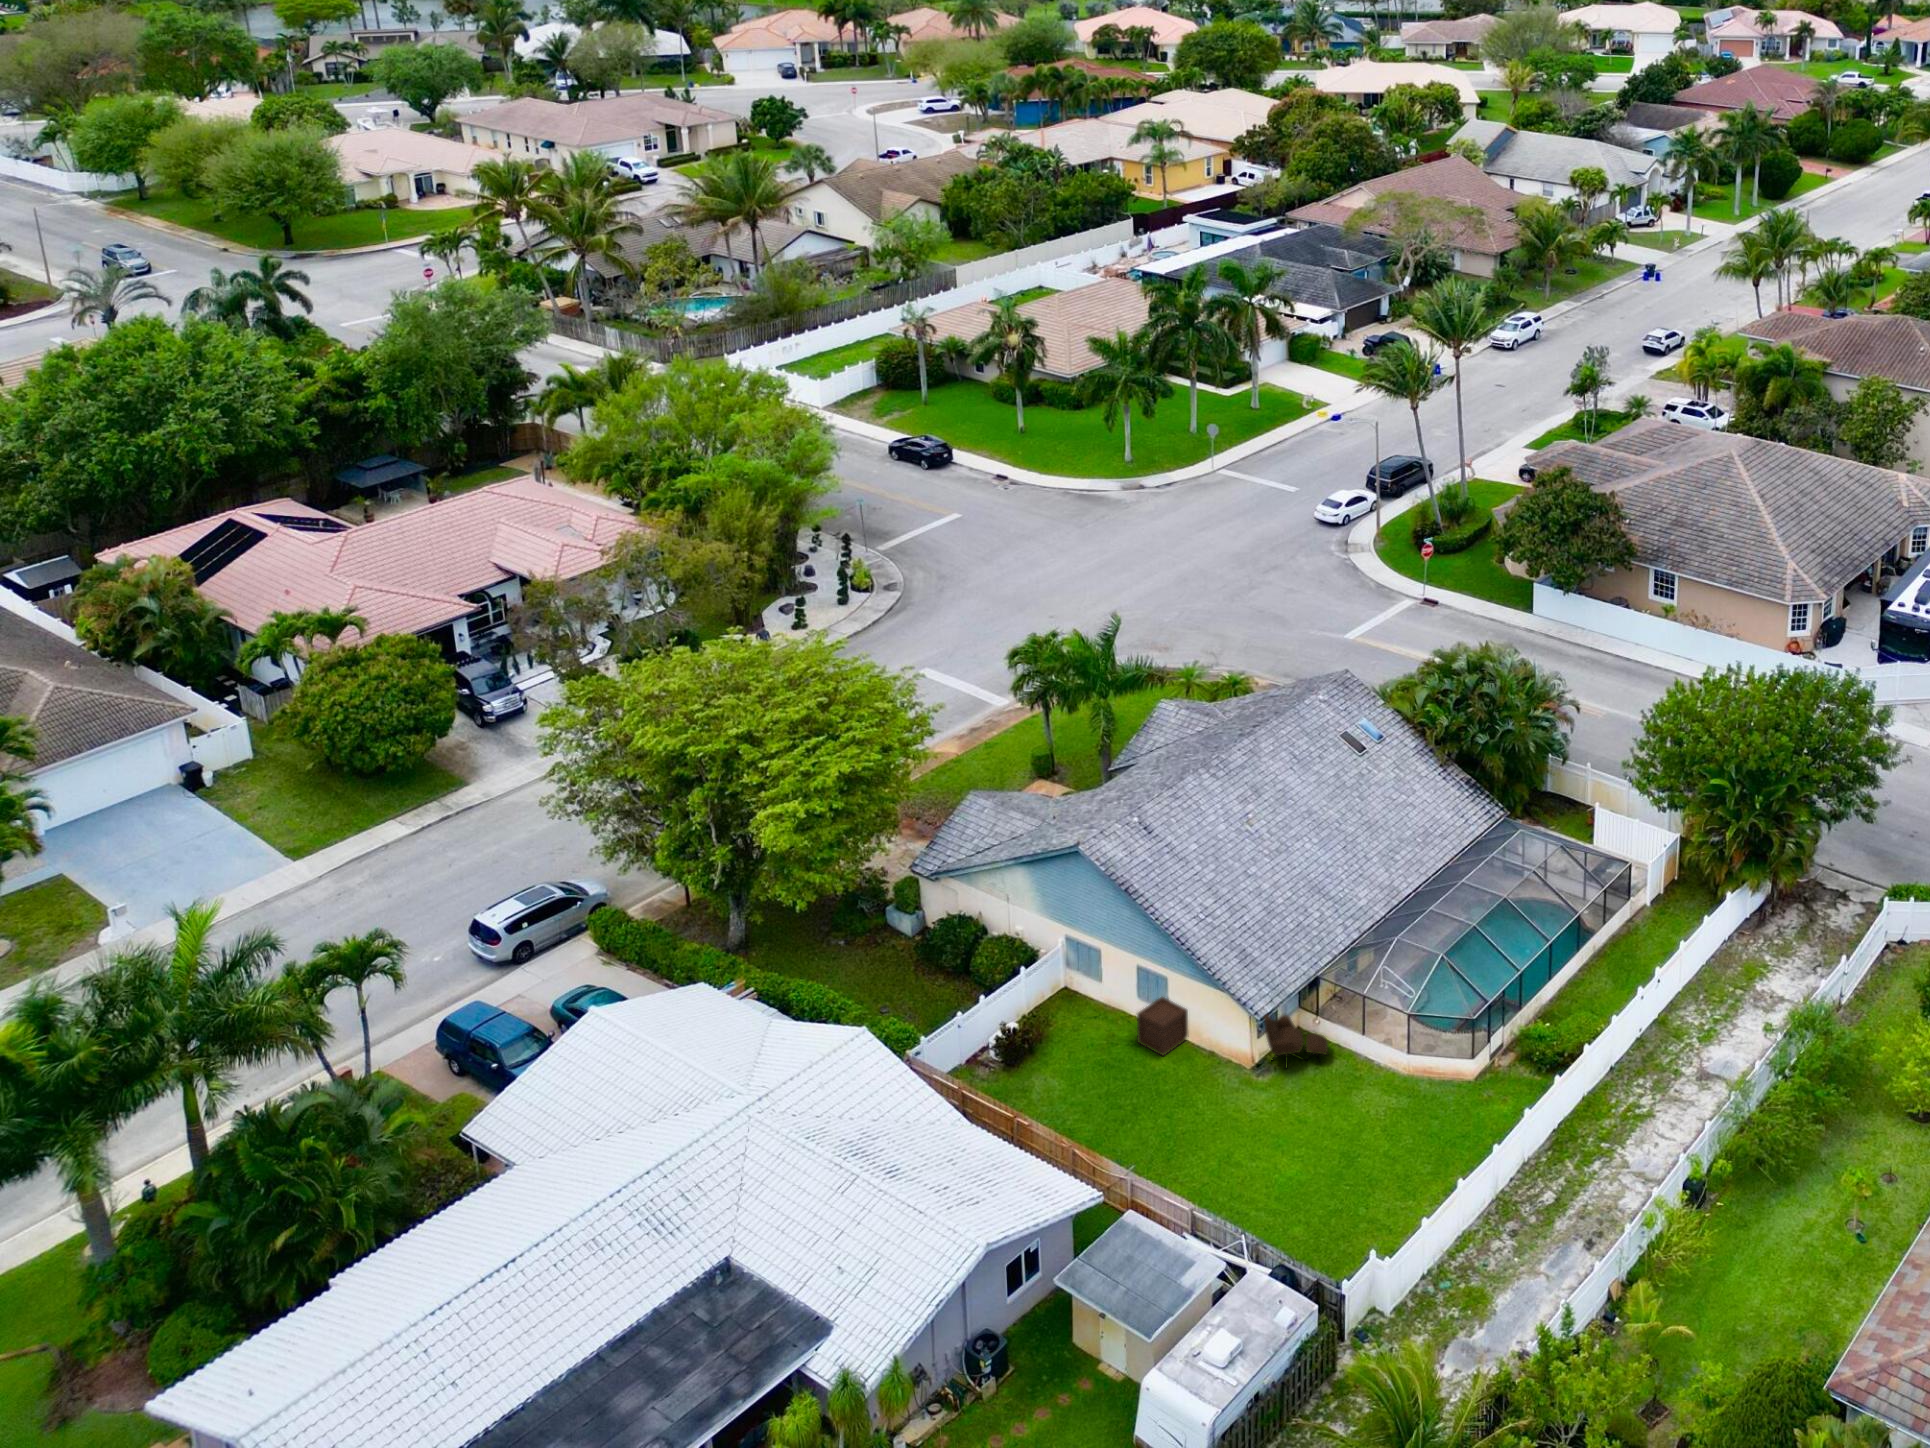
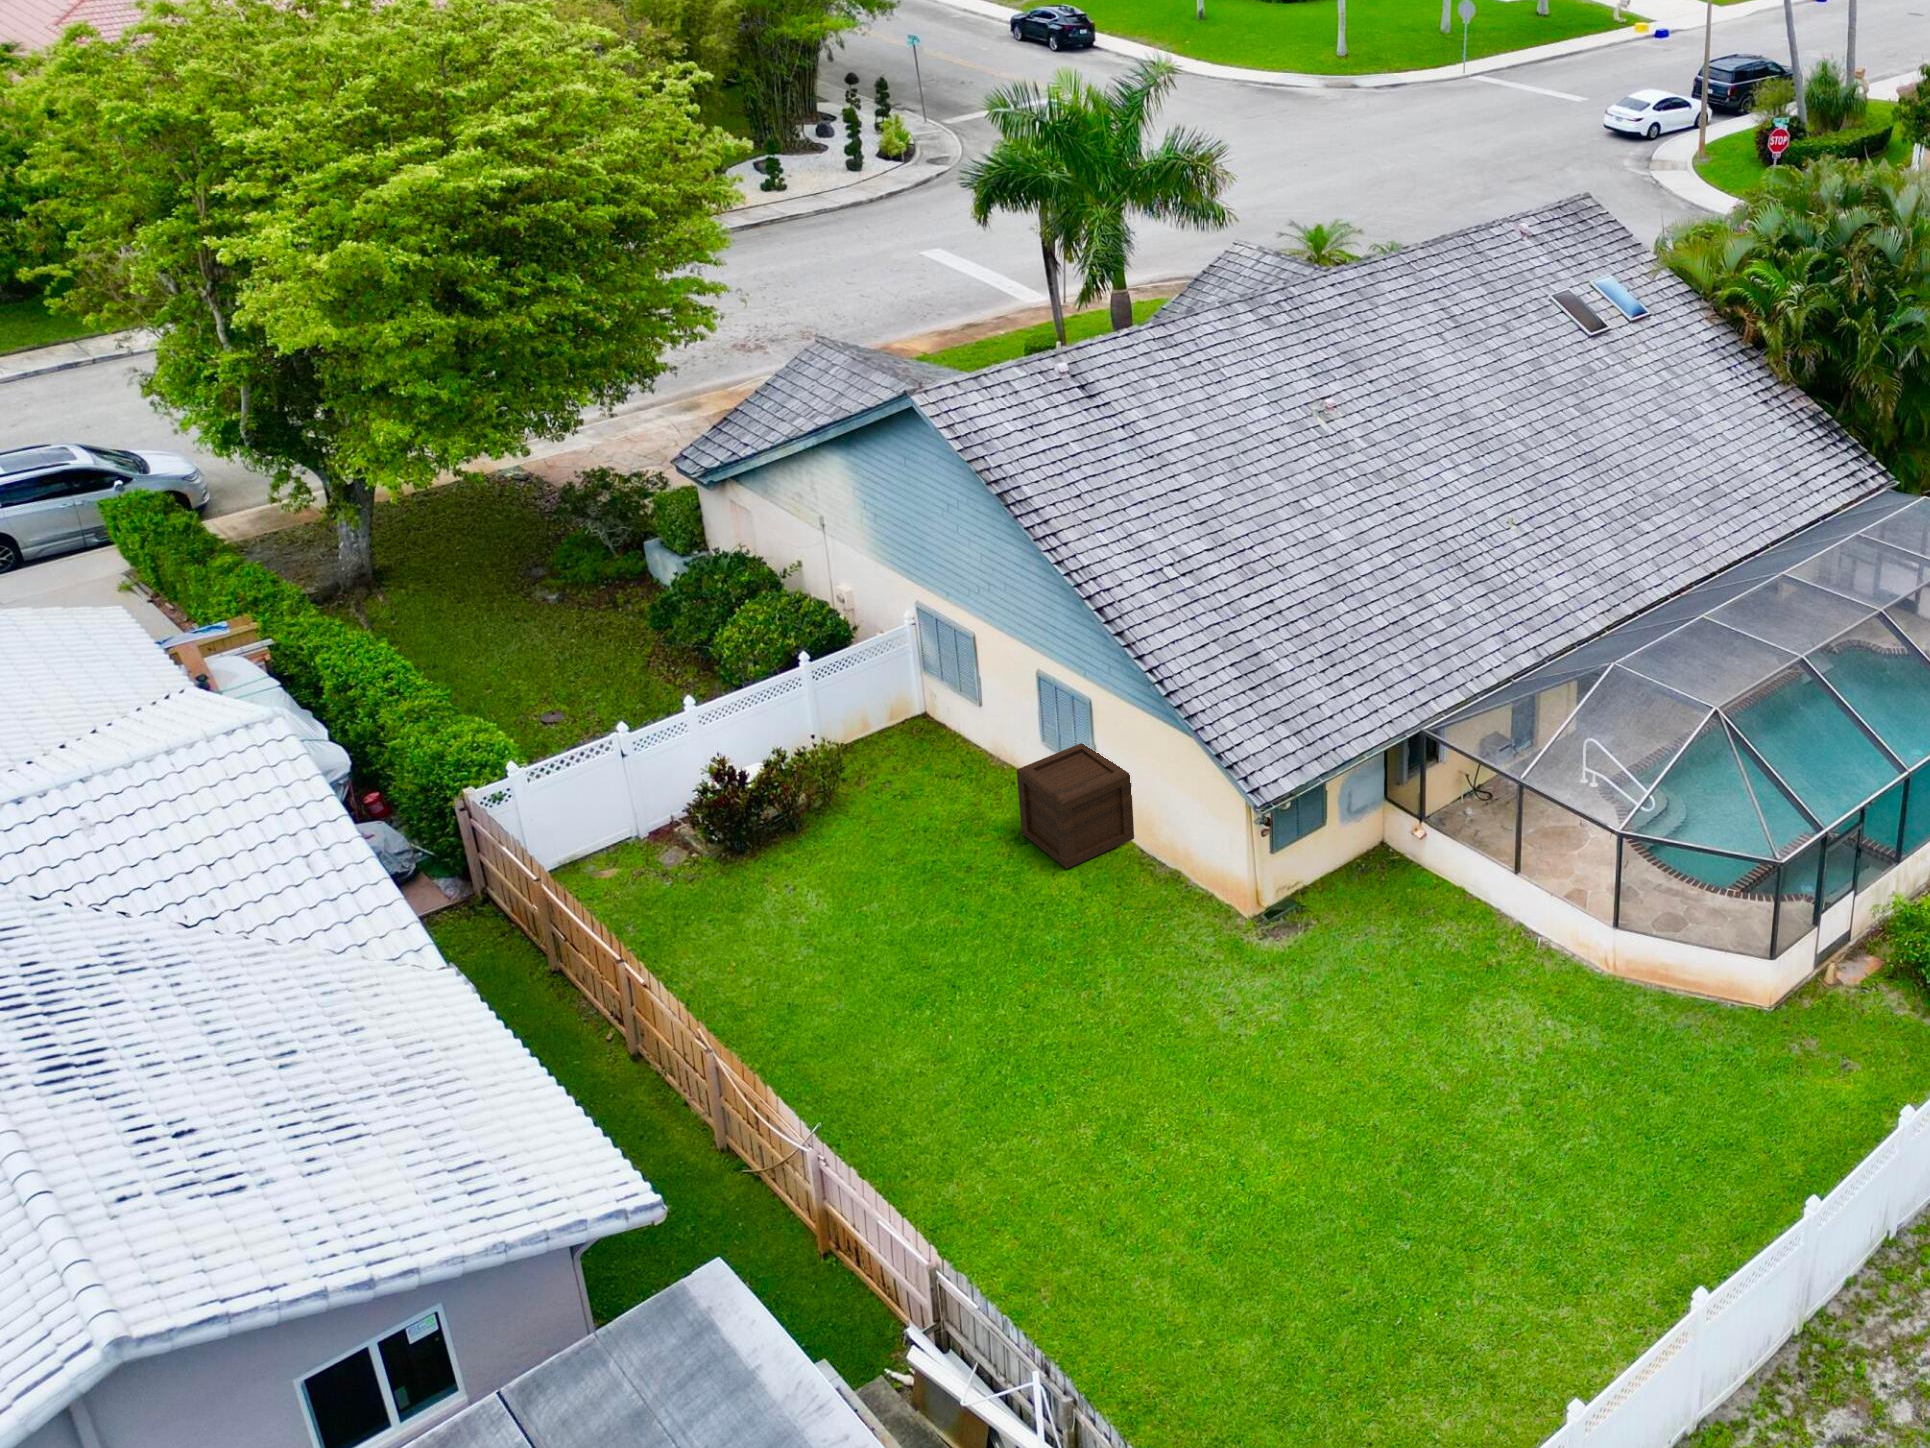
lounge chair: present [1264,1014,1328,1066] -> none [1281,769,1436,930]

